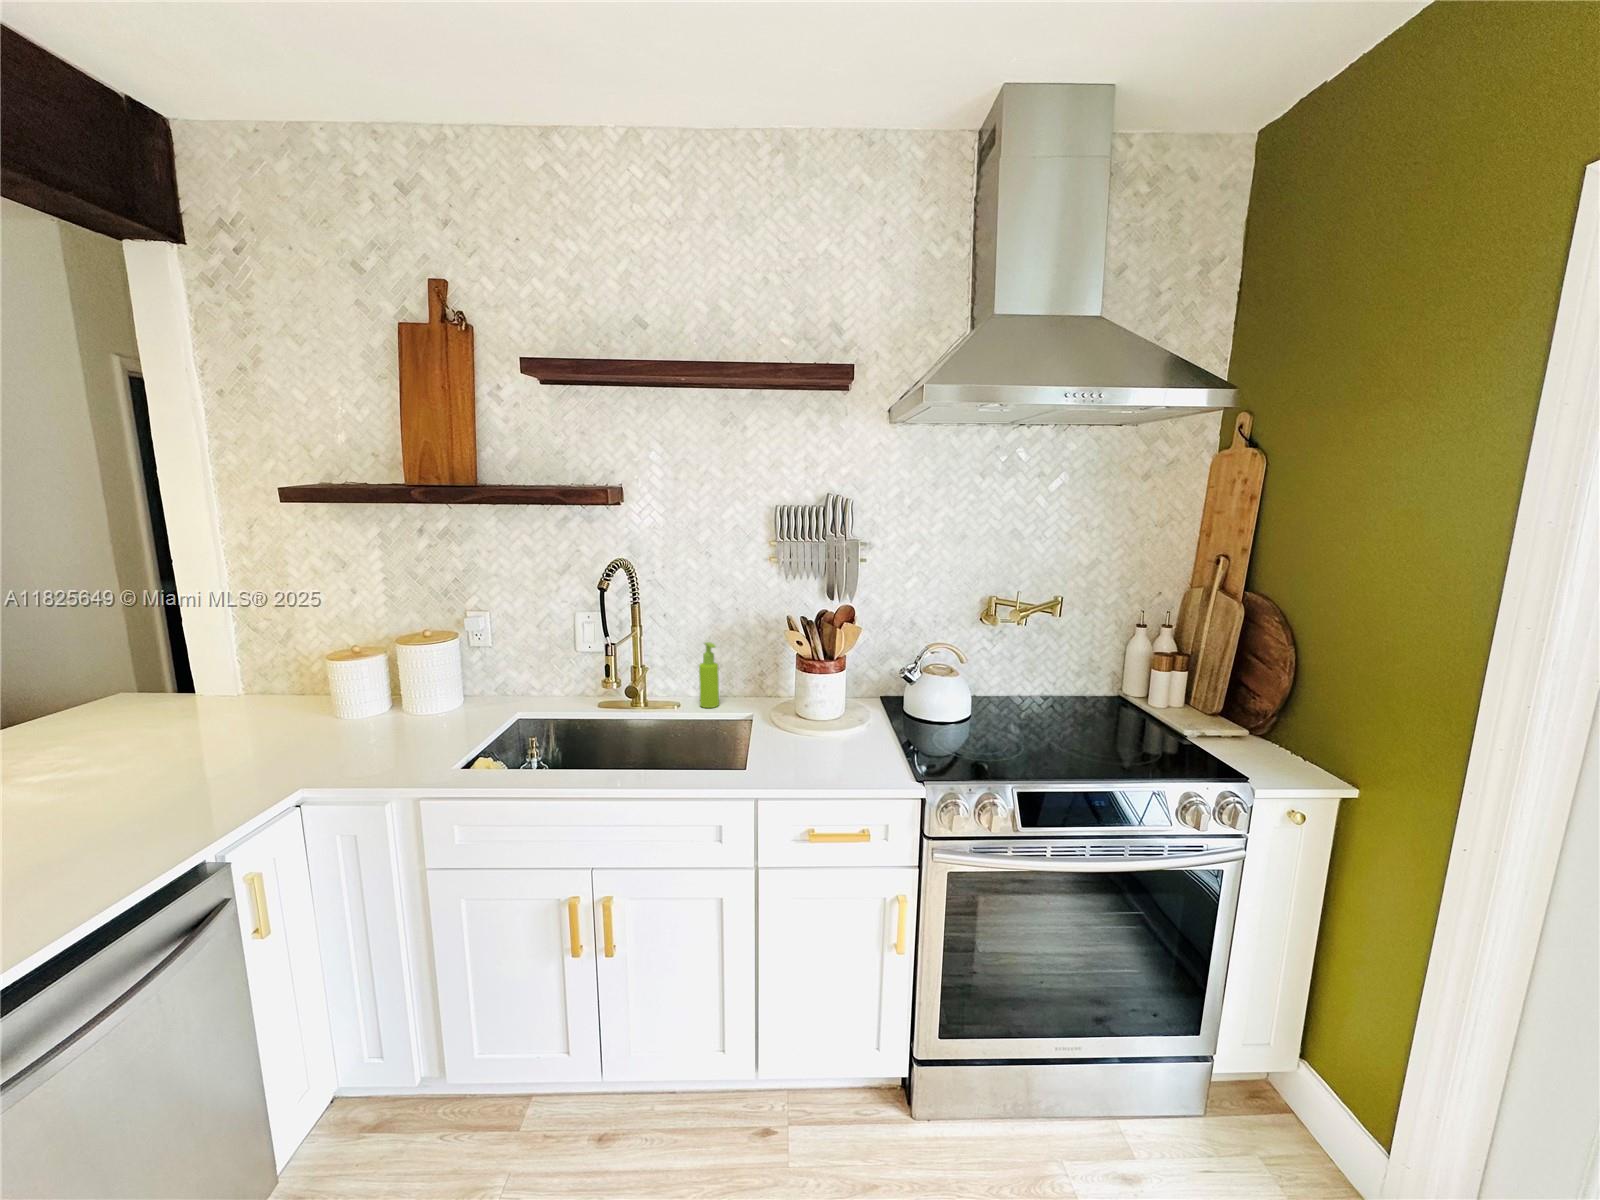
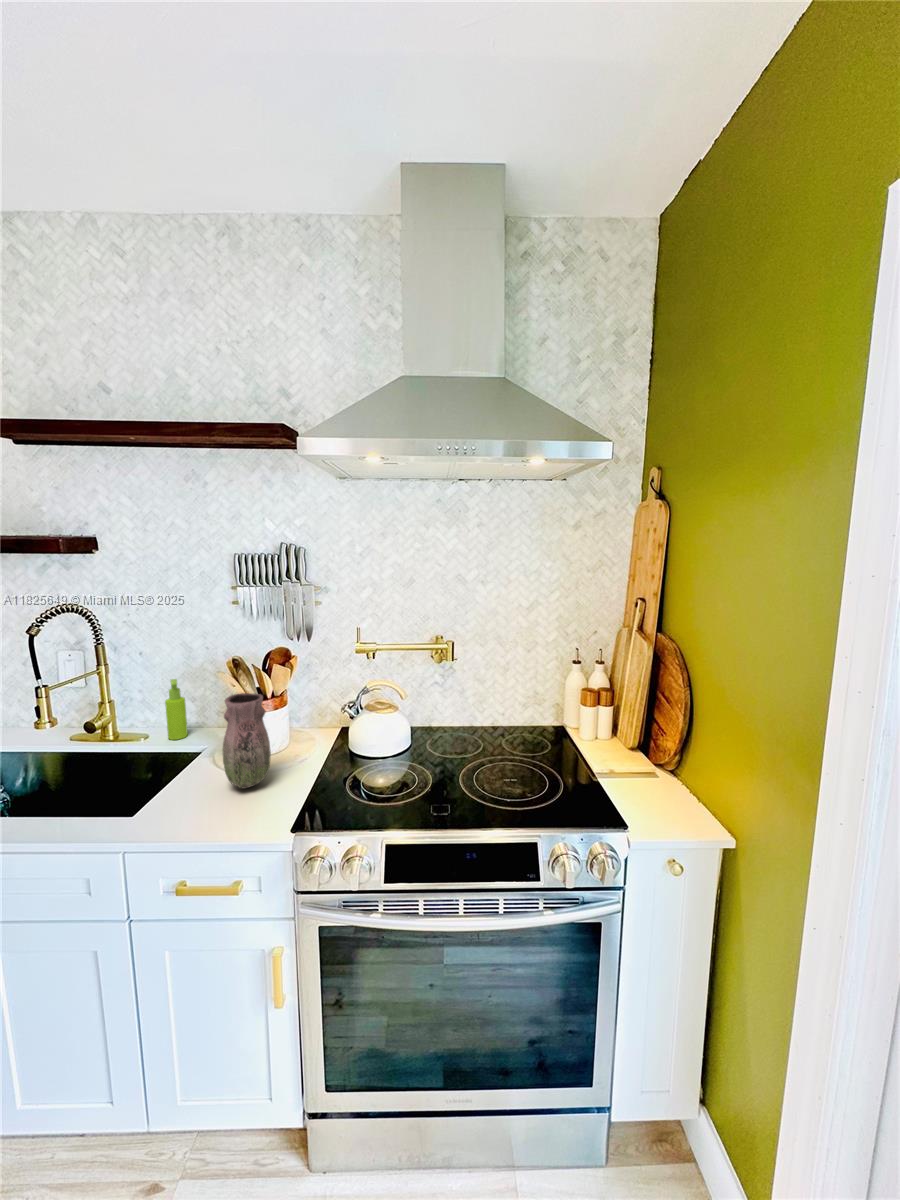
vase: none [813,650,858,747] -> present [223,693,271,789]

